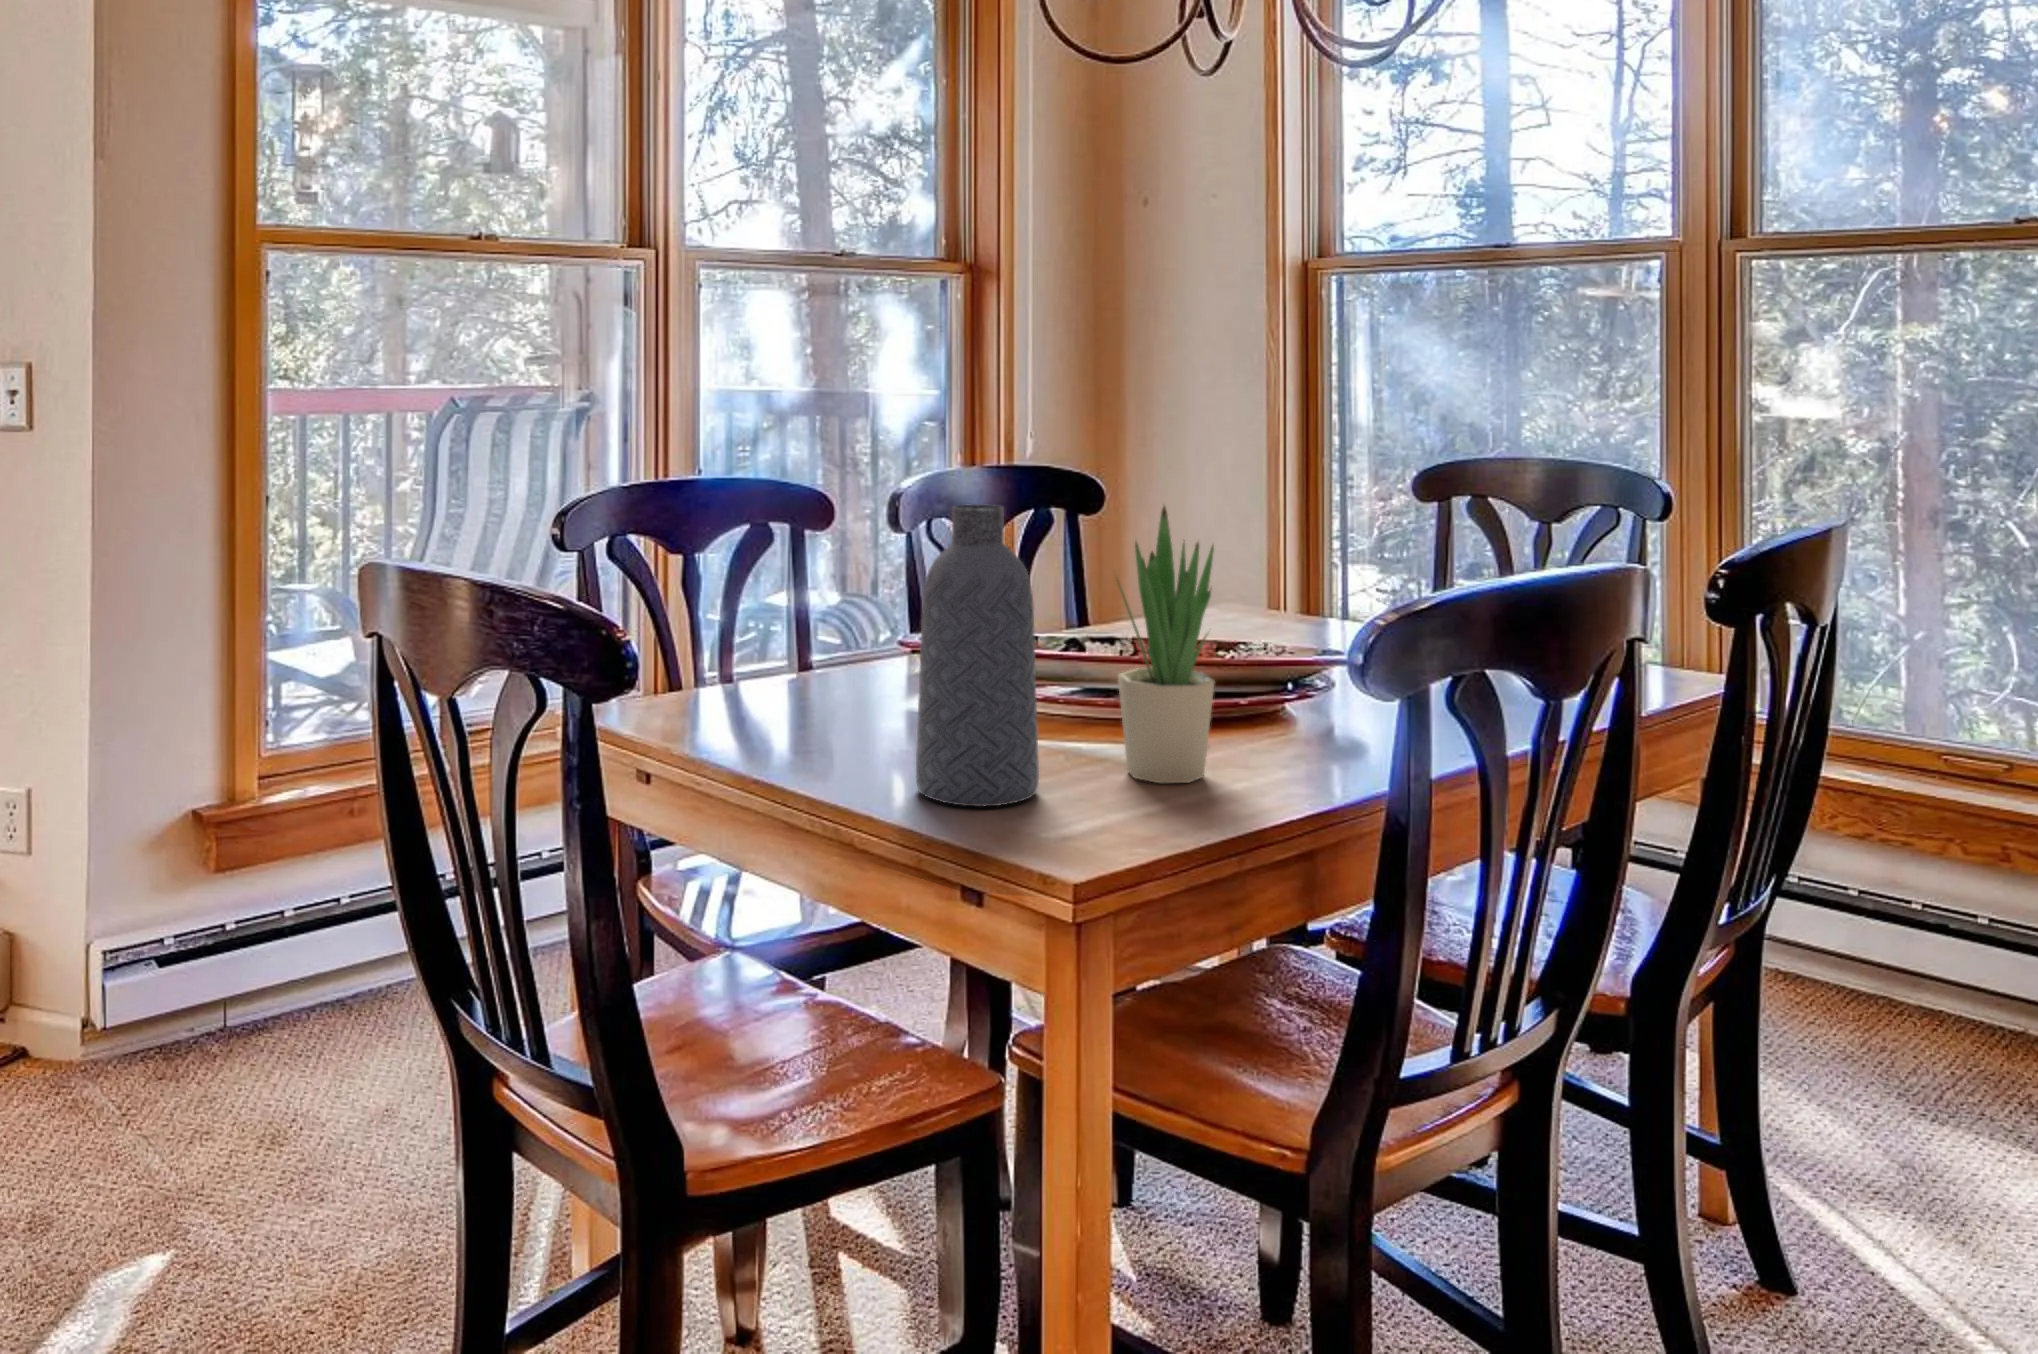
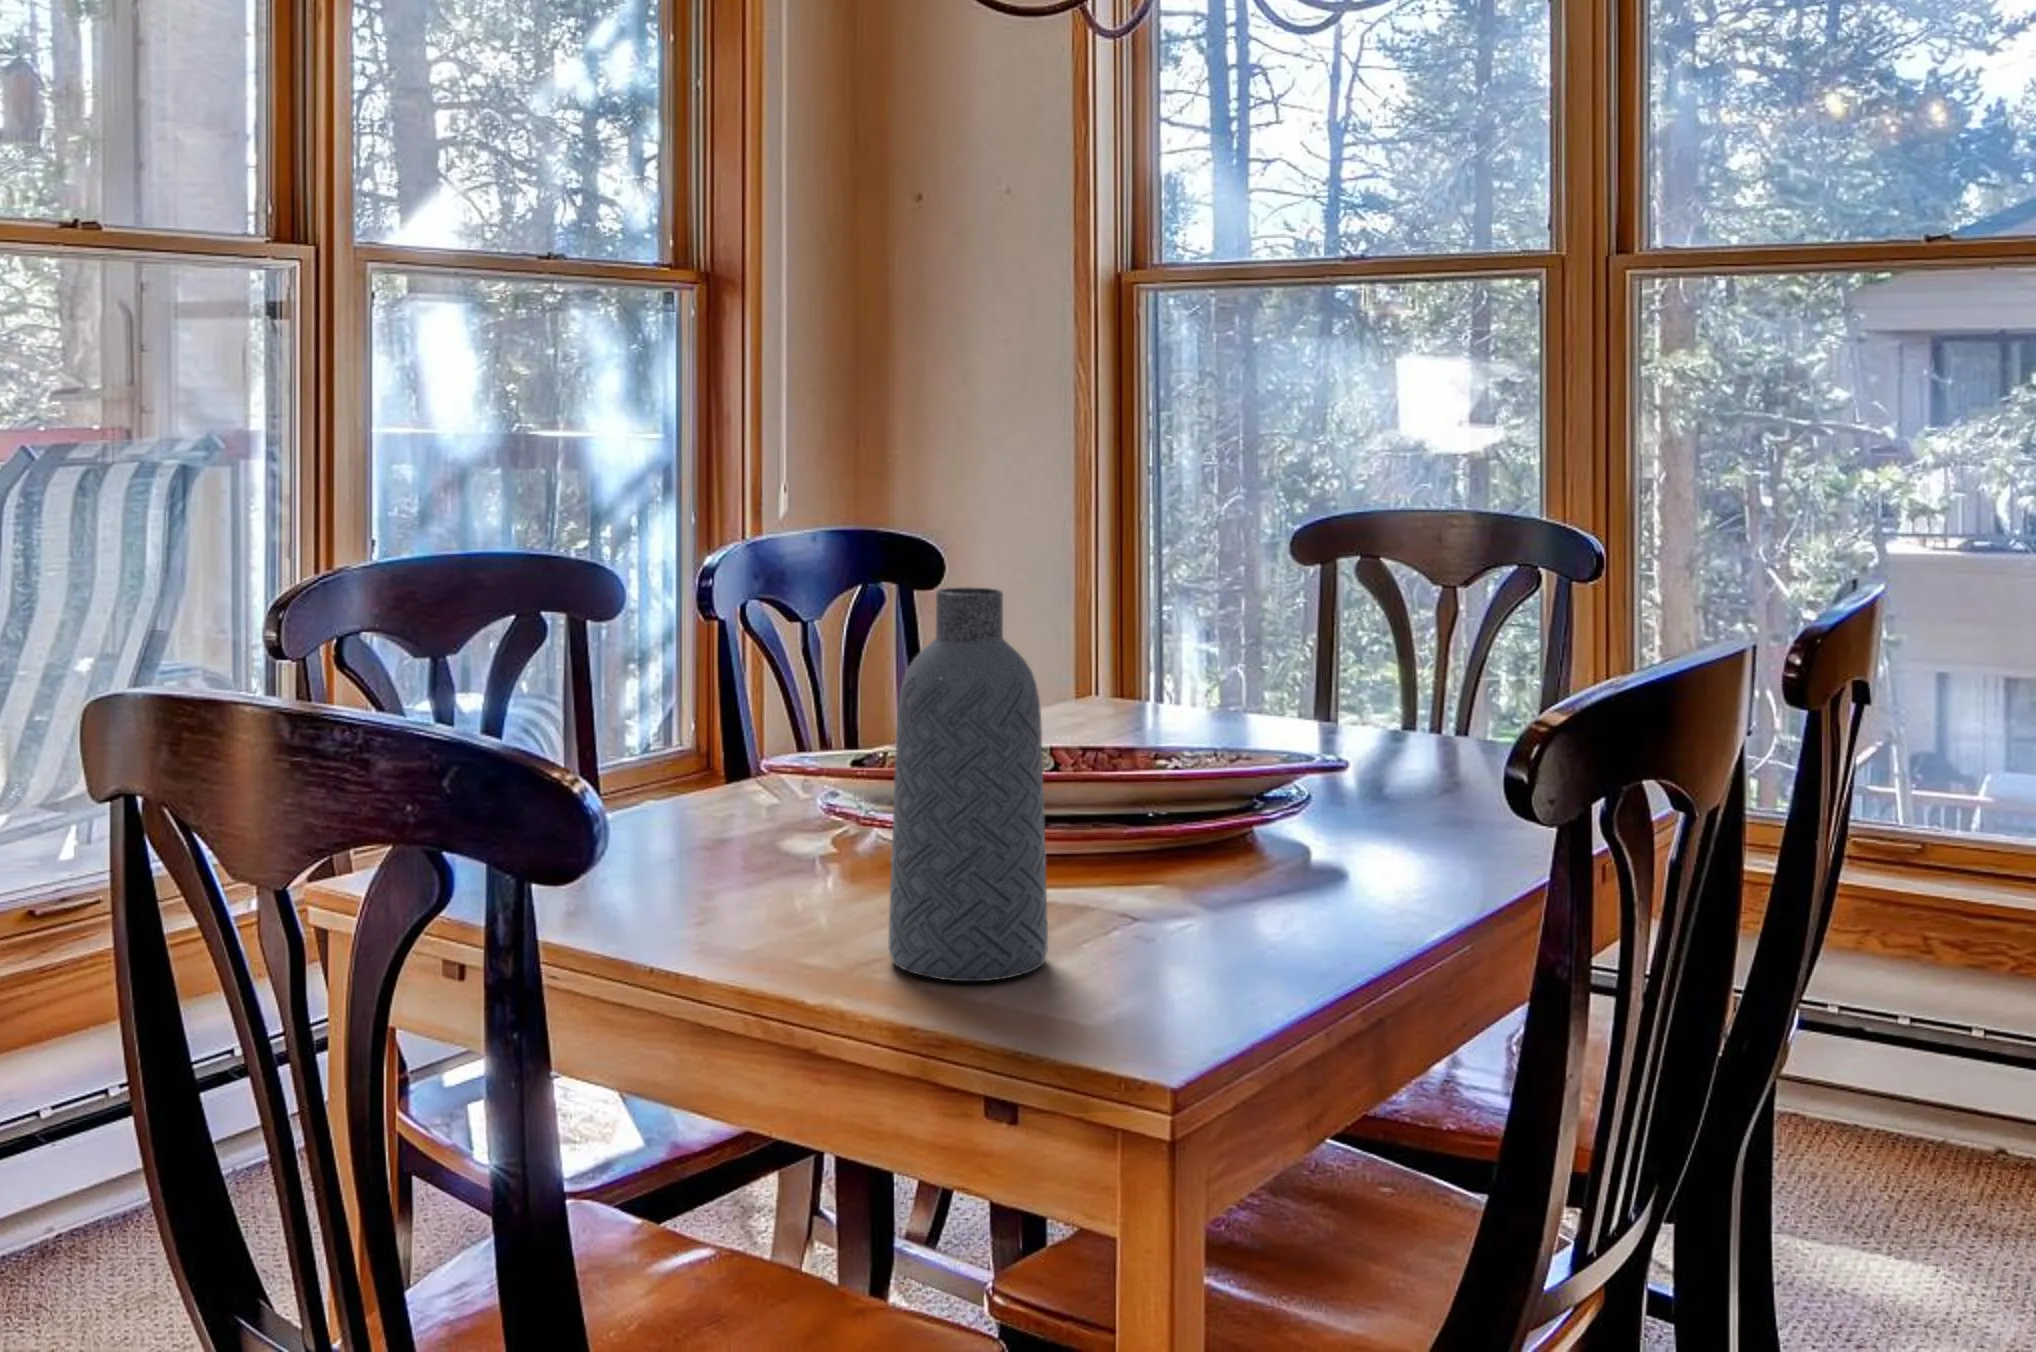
potted plant: present [1114,506,1214,783] -> none [1115,580,1245,934]

